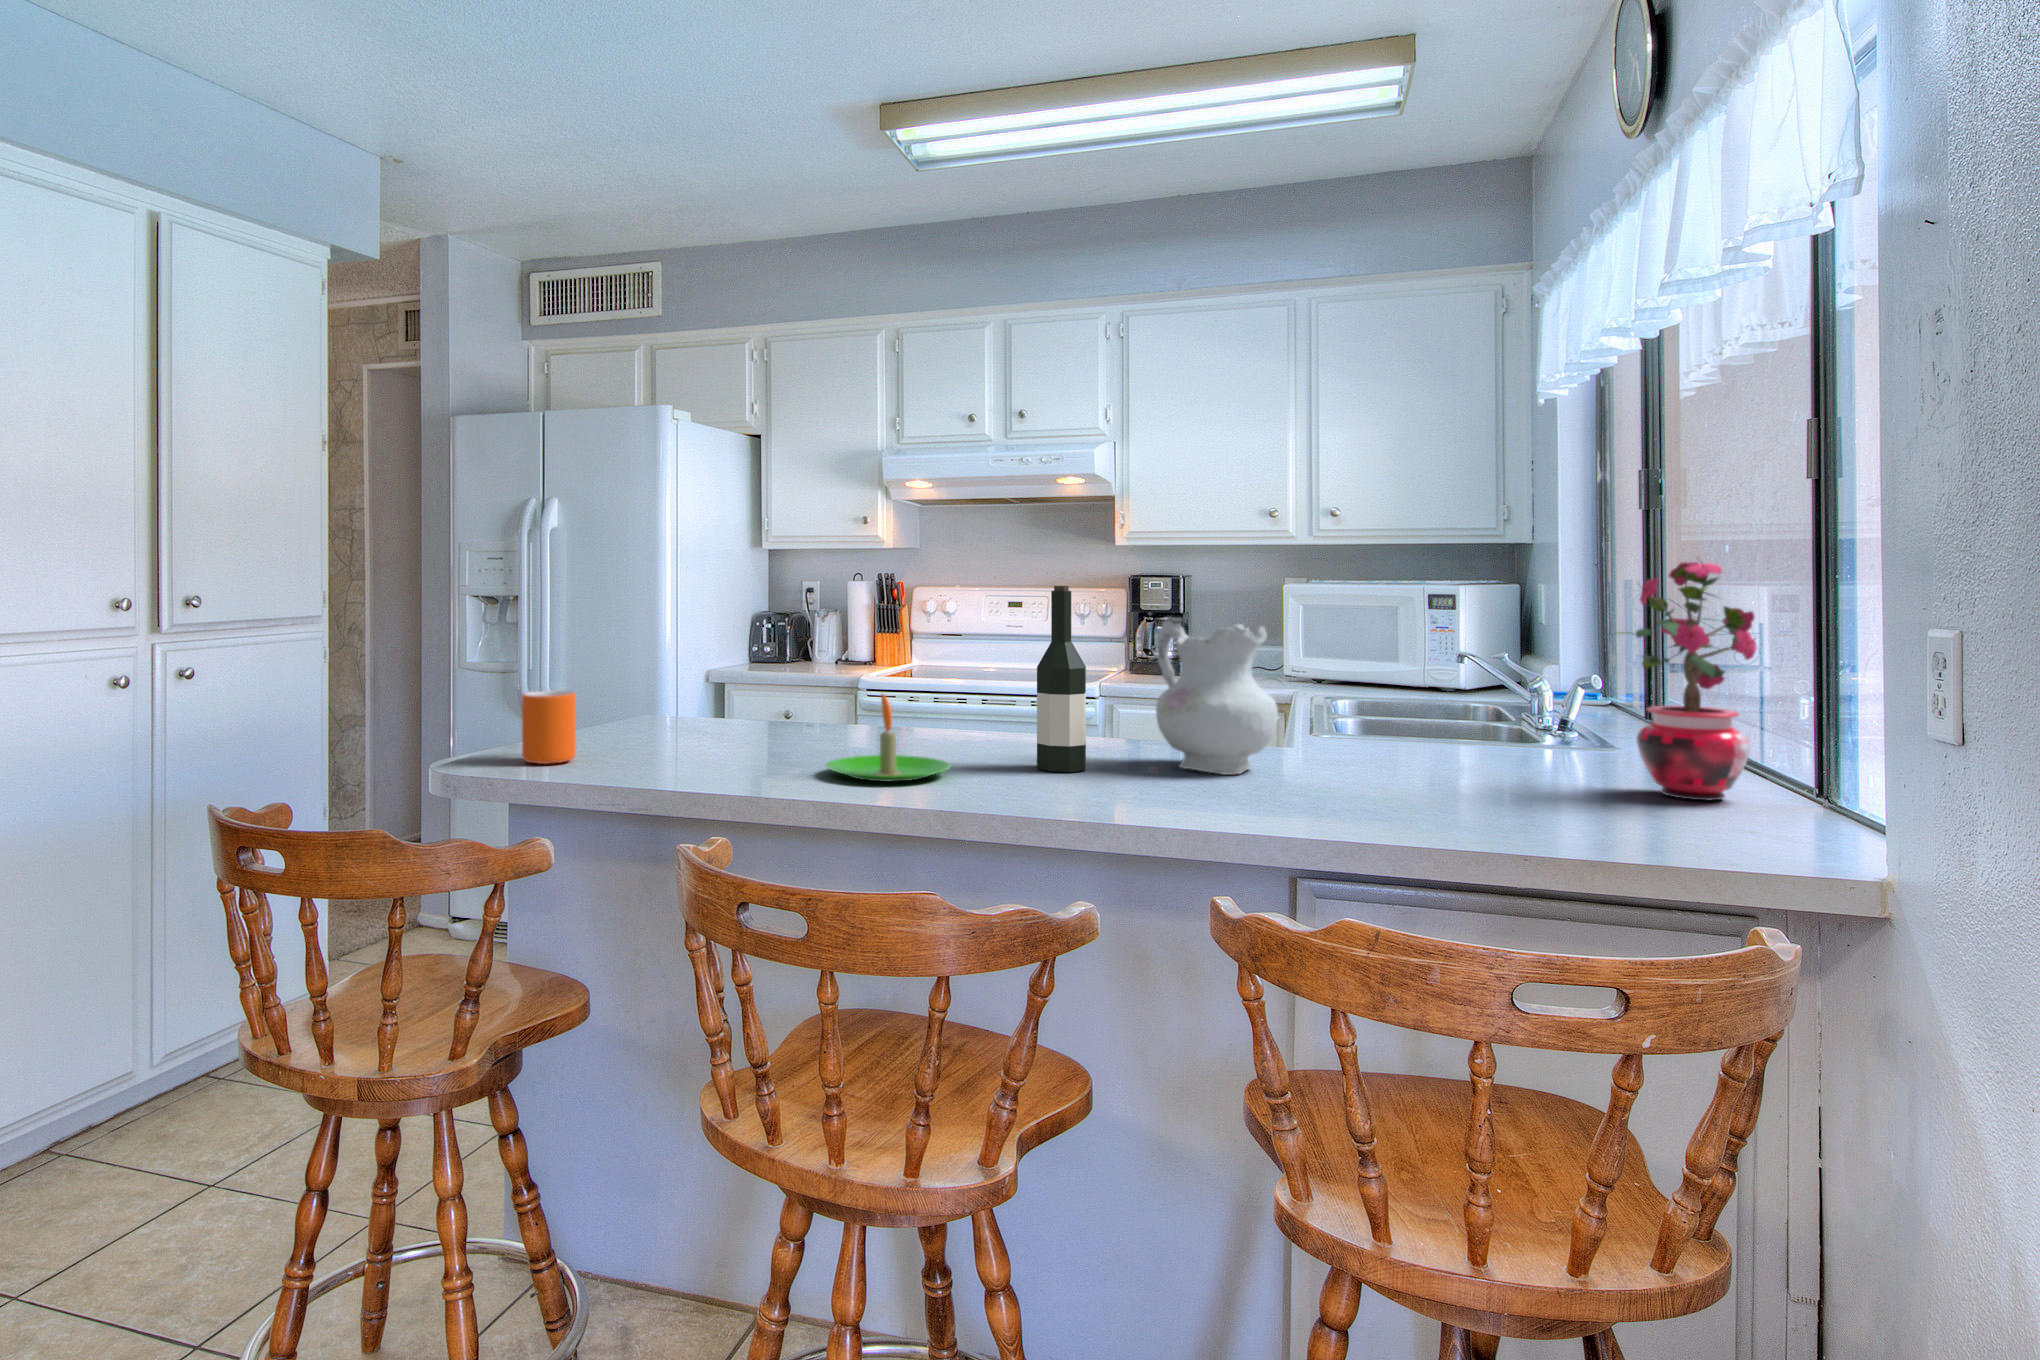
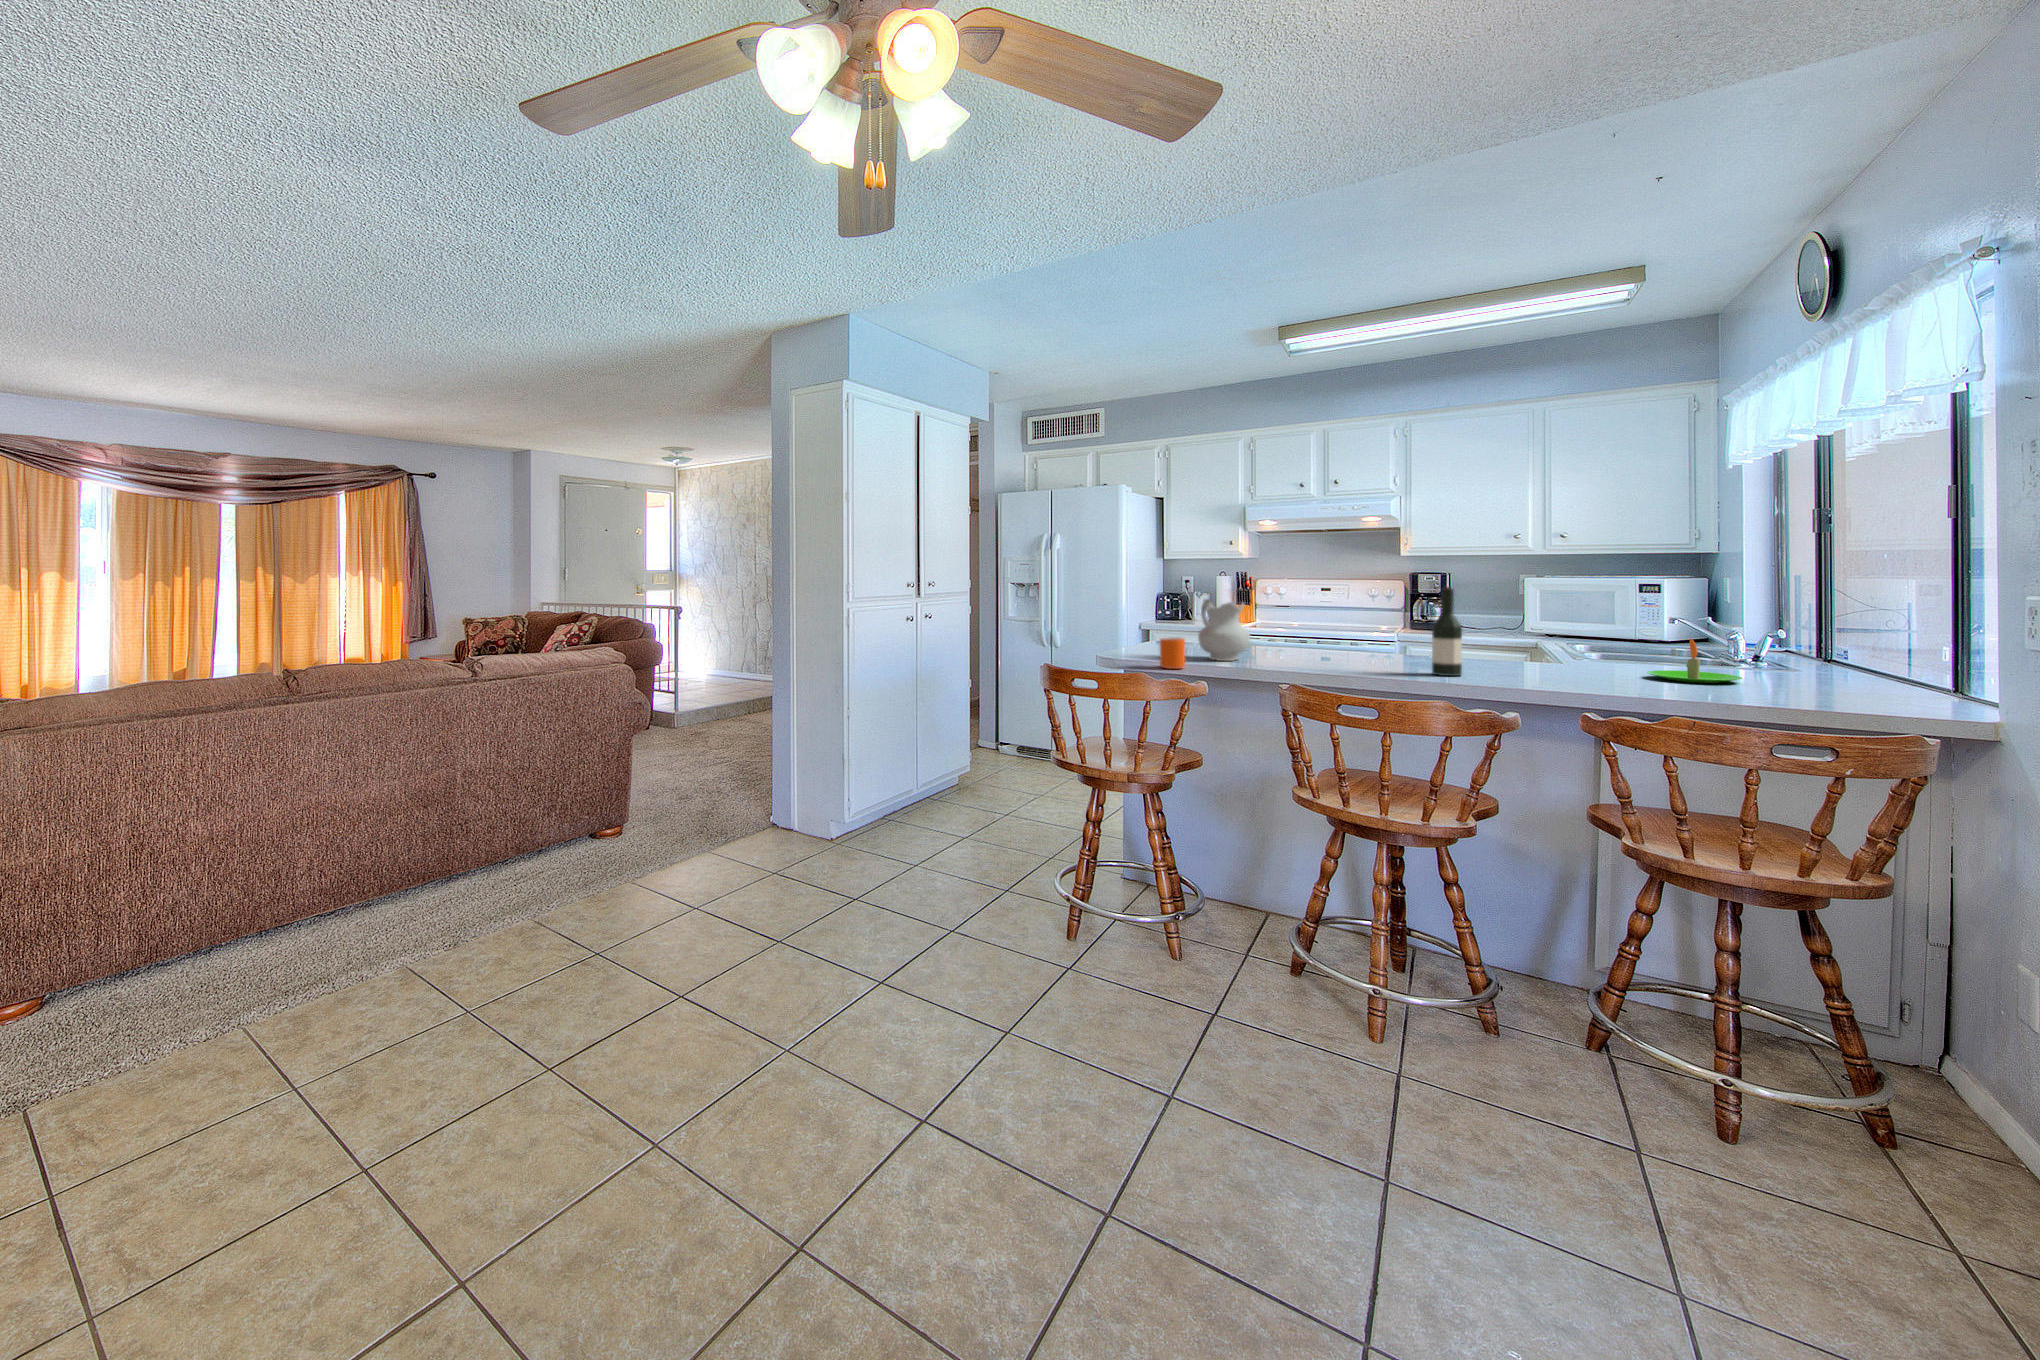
potted plant: present [1614,561,1756,800] -> none [1802,567,1911,694]
ceramic pitcher: present [1156,617,1278,774] -> present [1198,599,1250,661]
candle: present [826,694,951,782] -> present [1647,638,1742,683]

